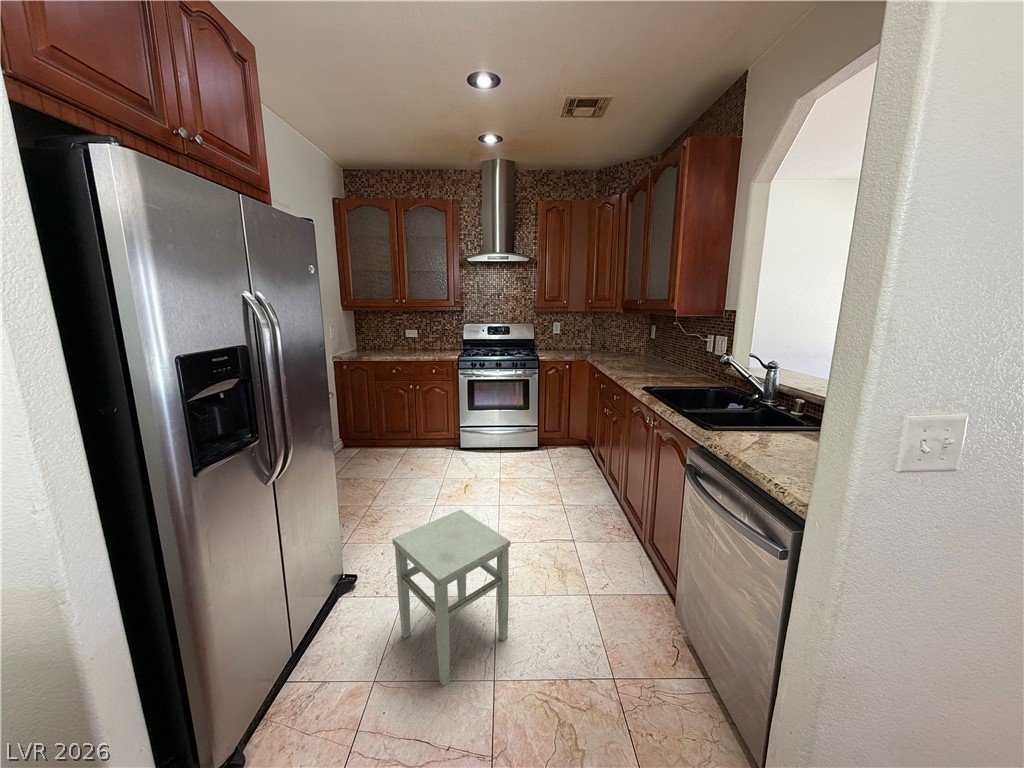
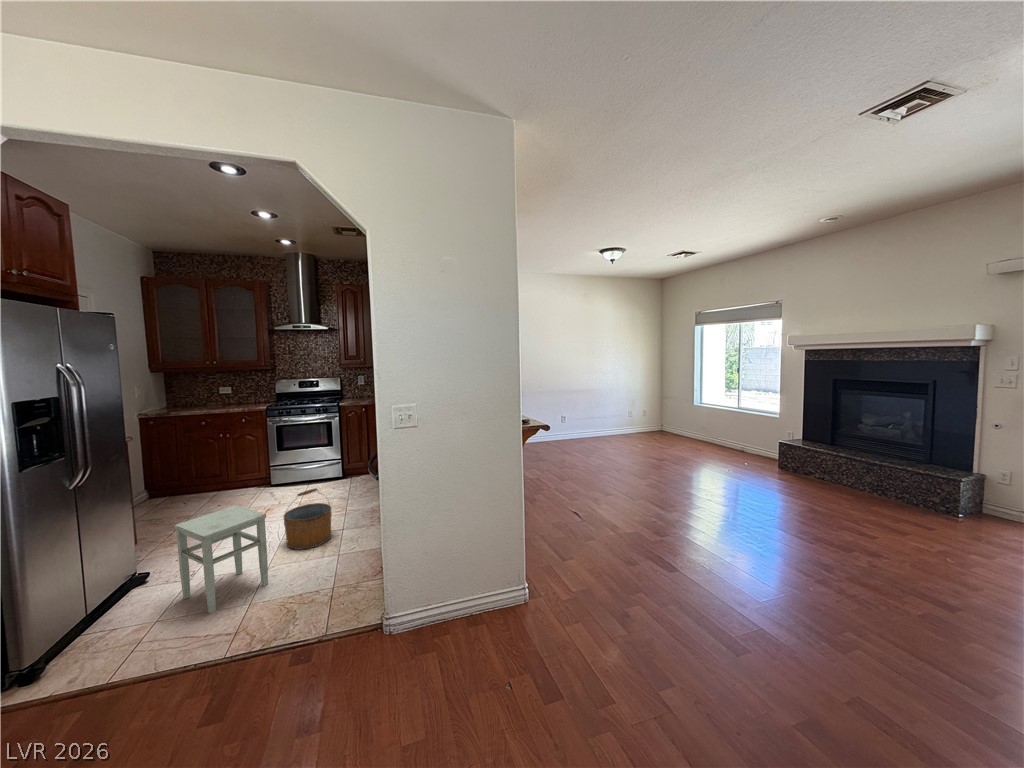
bucket: none [506,485,566,571] -> present [284,488,332,550]

